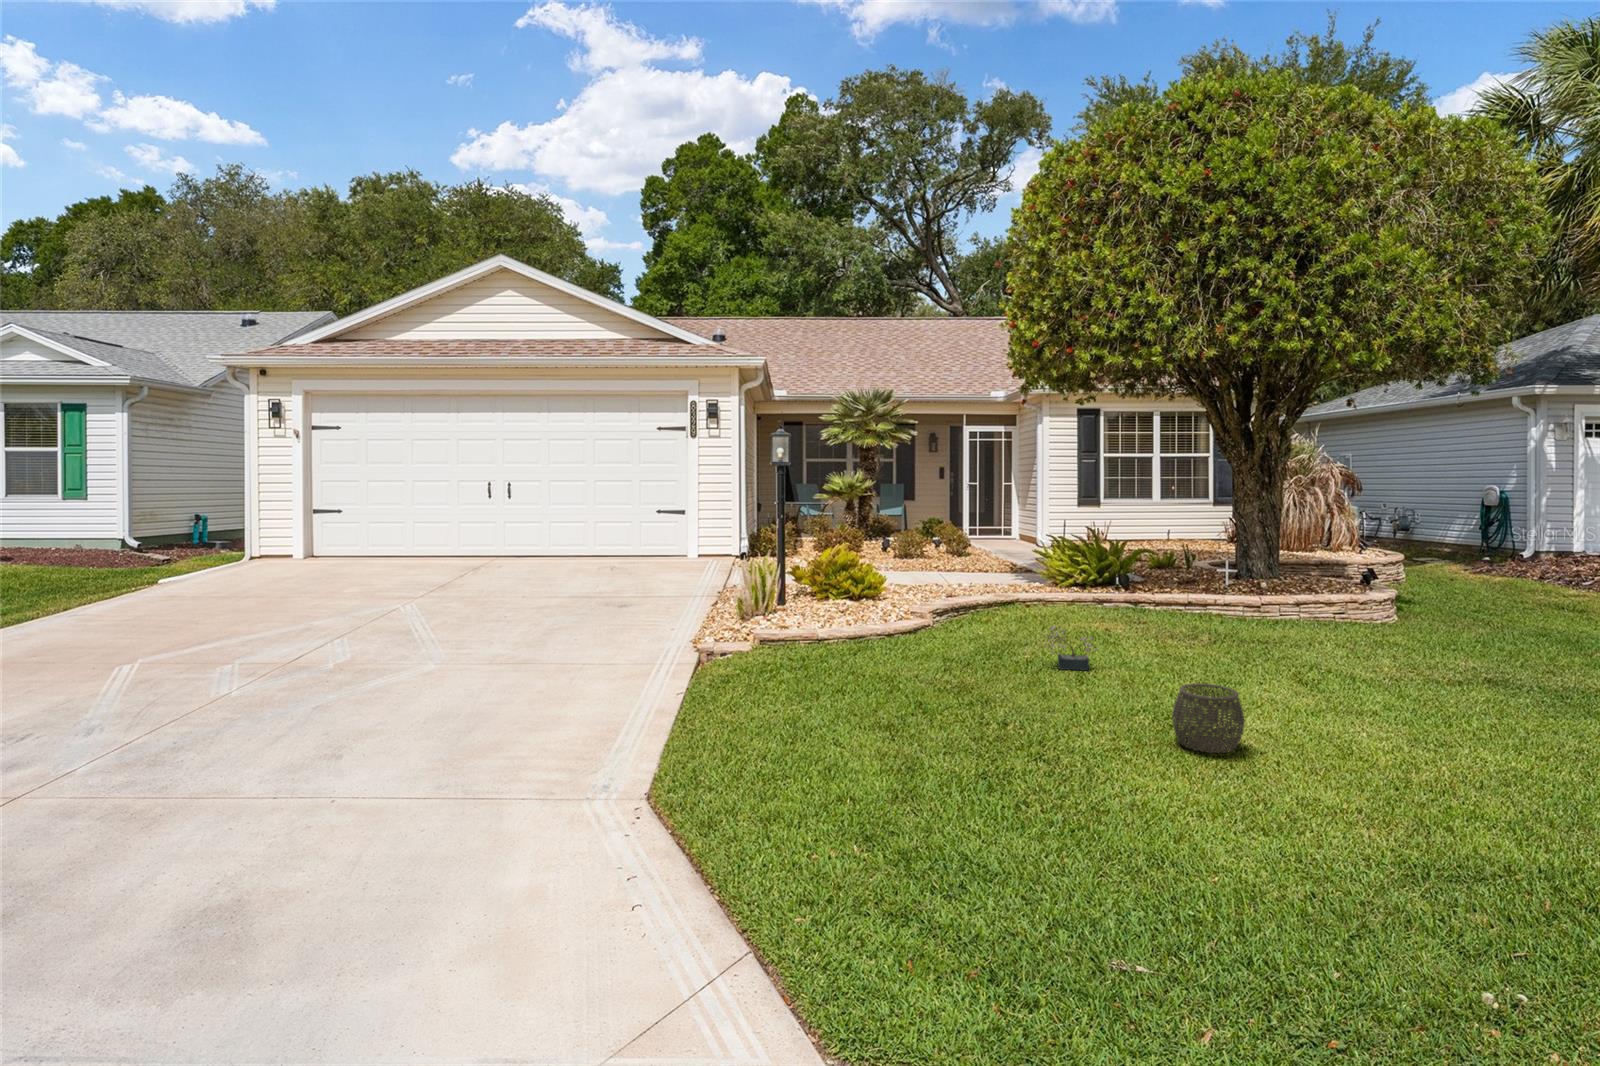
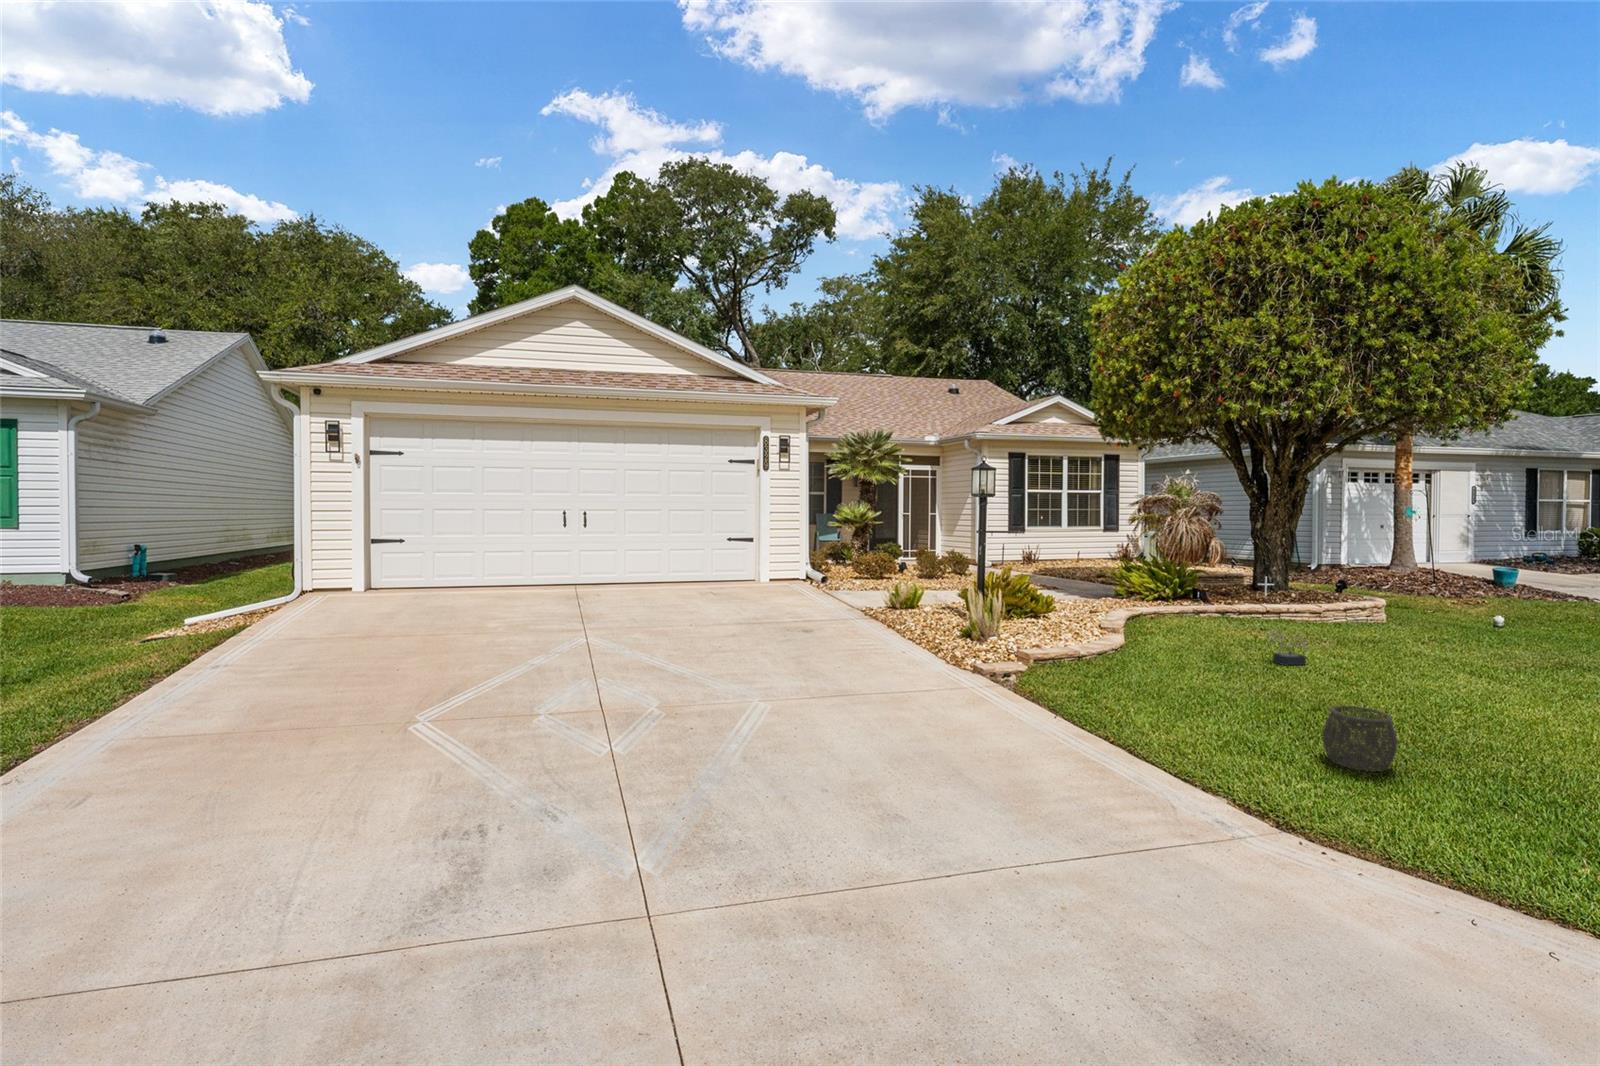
woven basket: present [1172,683,1245,753] -> present [1323,705,1397,772]

